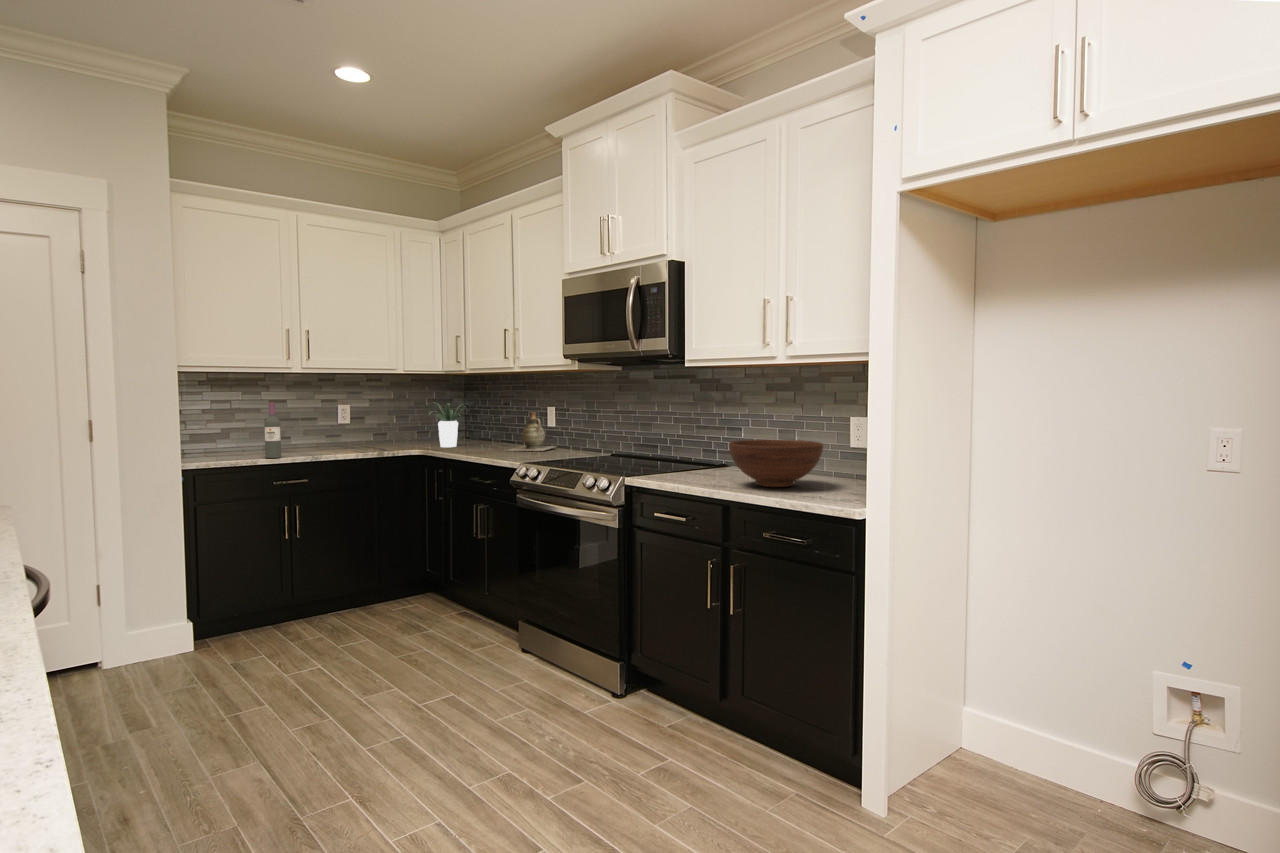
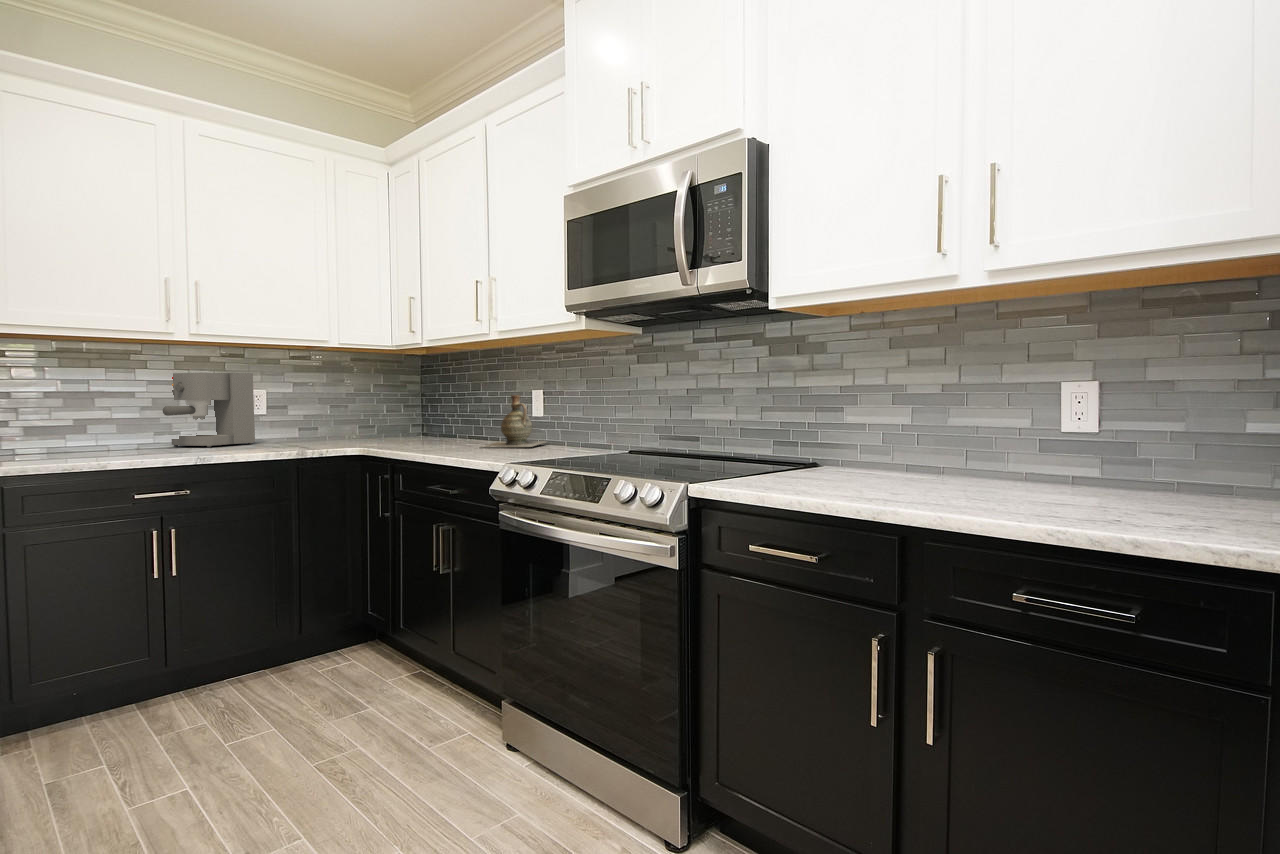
coffee maker: none [281,393,342,449] -> present [163,373,255,447]
potted plant: present [426,402,469,447] -> none [368,385,436,444]
wine bottle: present [265,403,281,458] -> none [119,379,147,460]
fruit bowl: present [729,440,823,487] -> none [885,419,1069,501]

